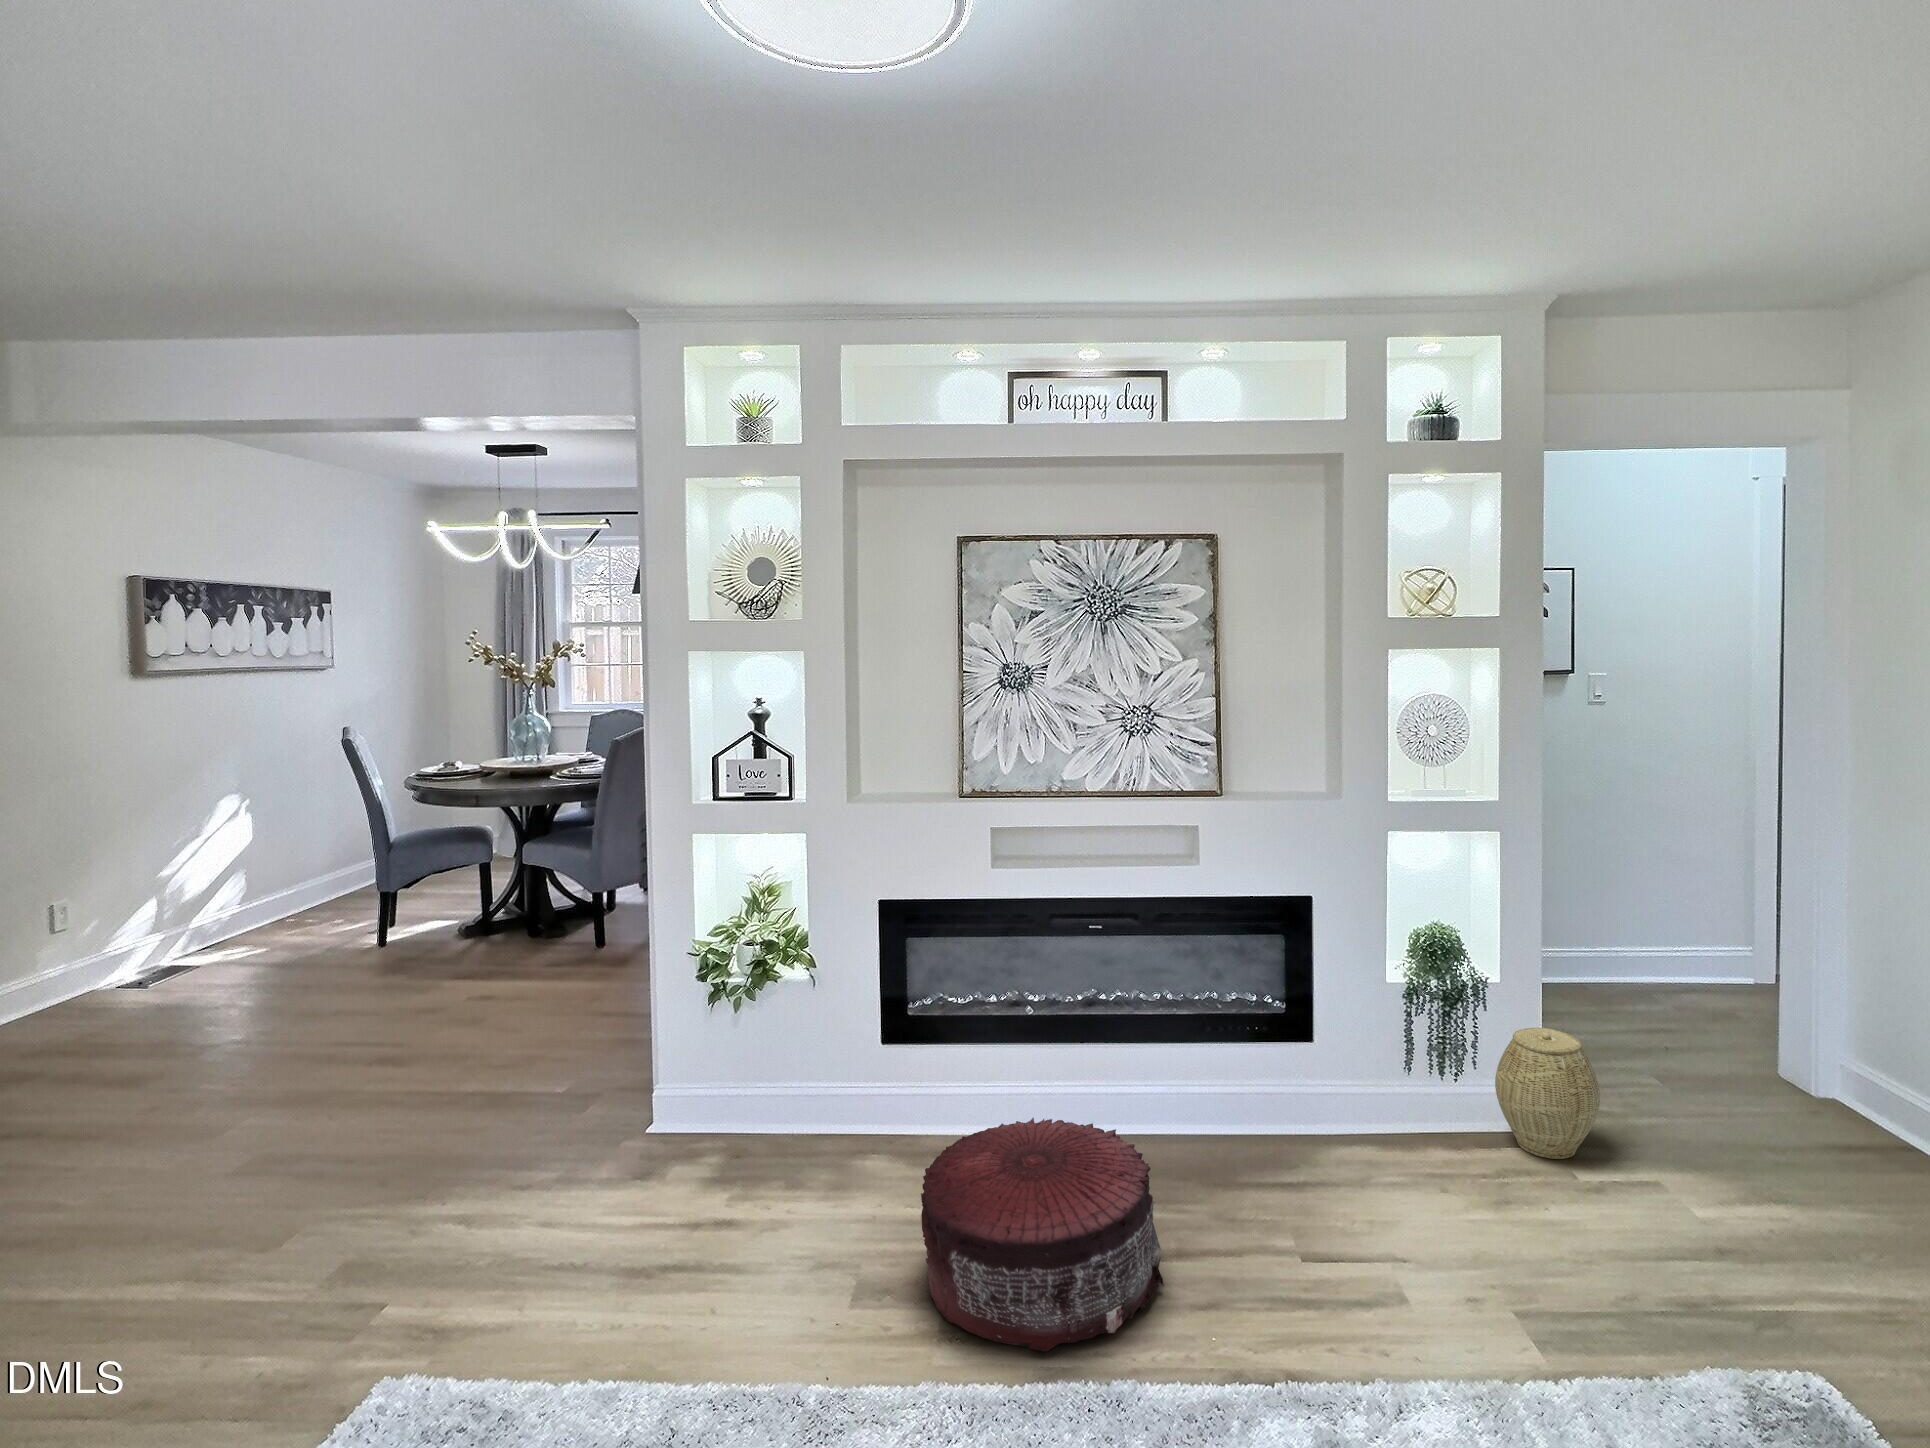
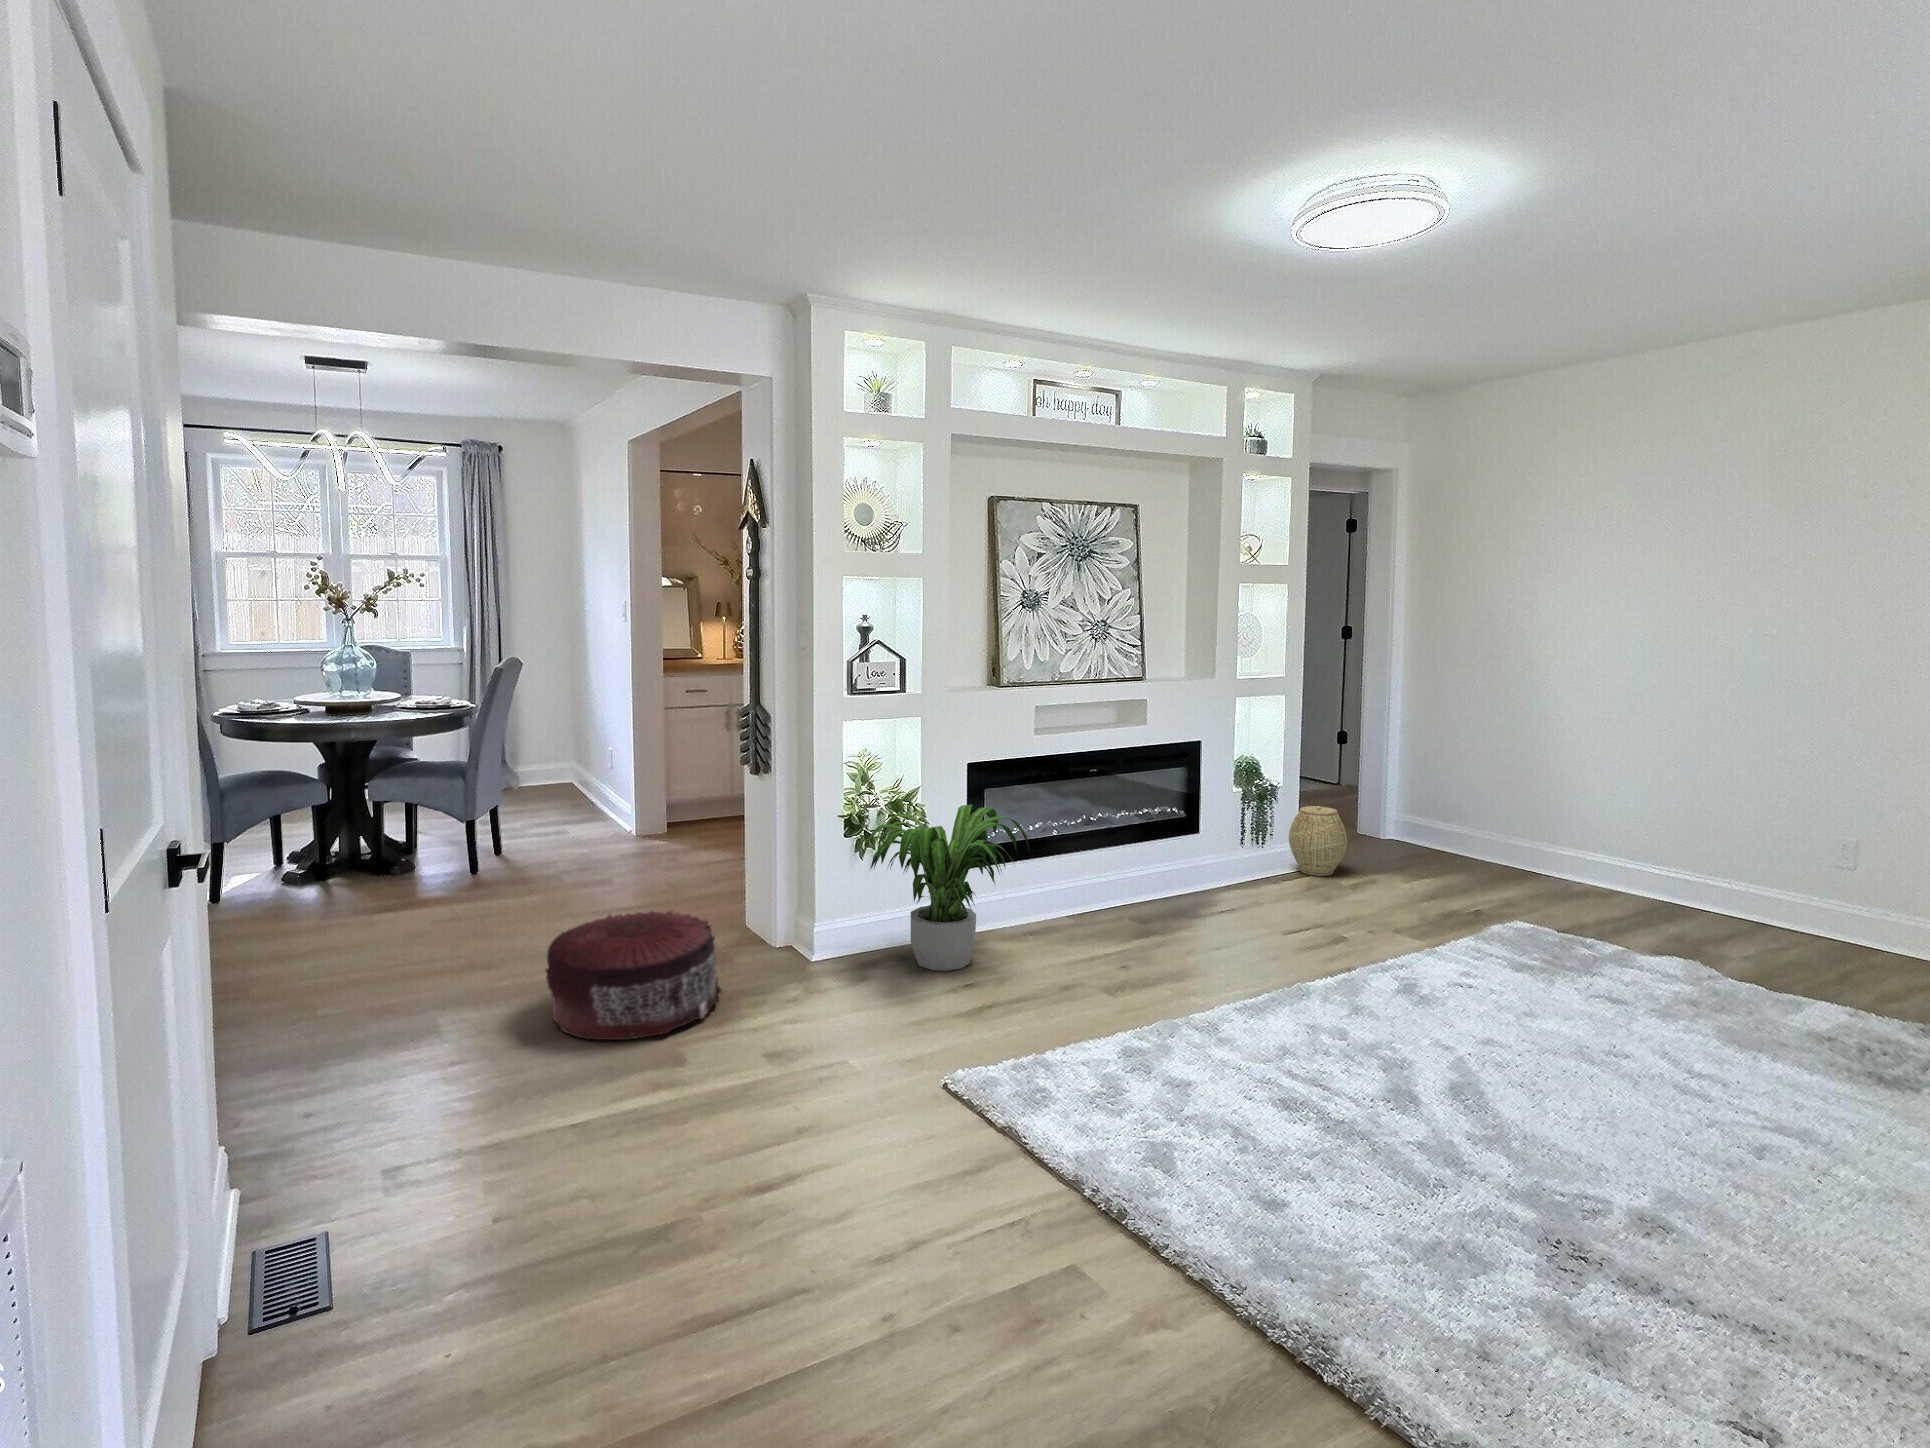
potted plant: none [624,959,872,1186] -> present [863,805,1029,971]
pouf: present [921,1118,1163,1352] -> present [546,910,722,1040]

